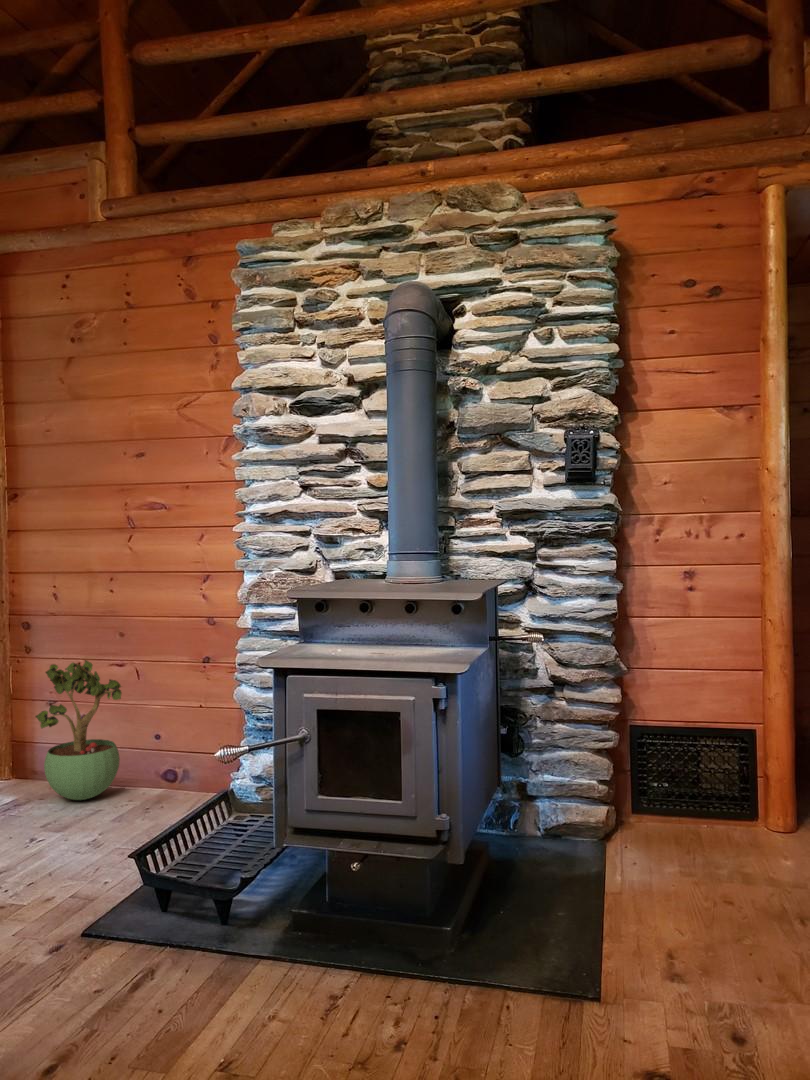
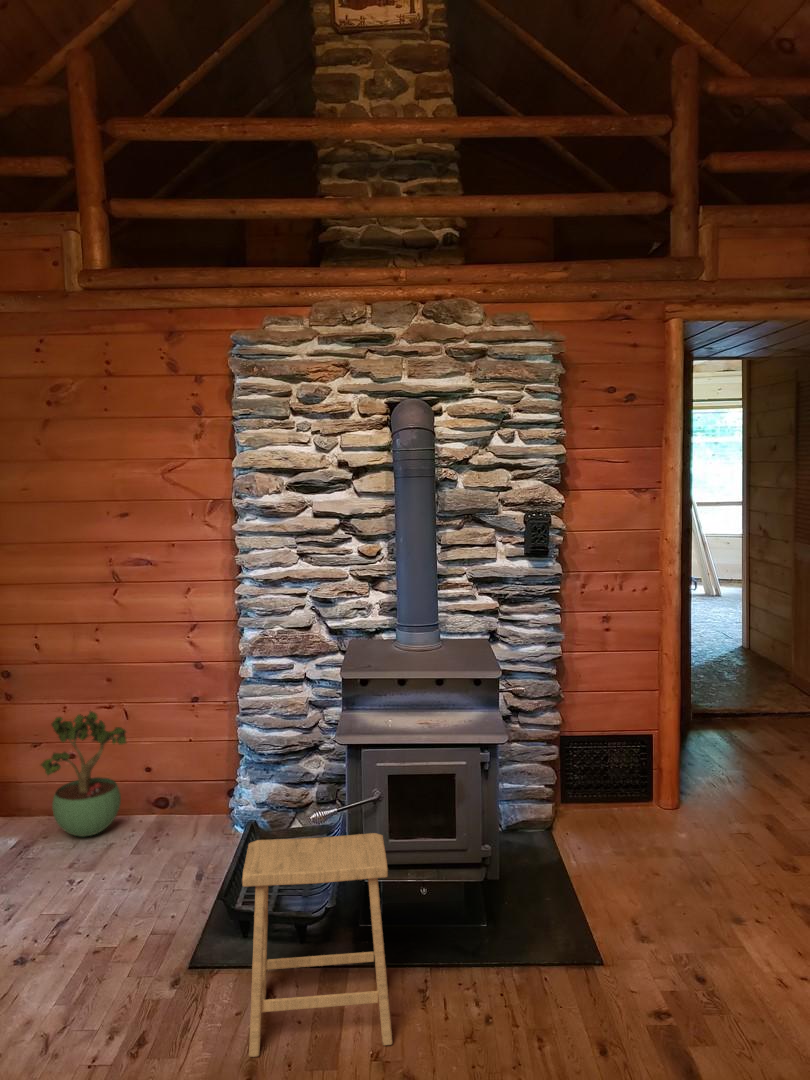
footstool: none [79,770,294,1053] -> present [242,833,392,1057]

